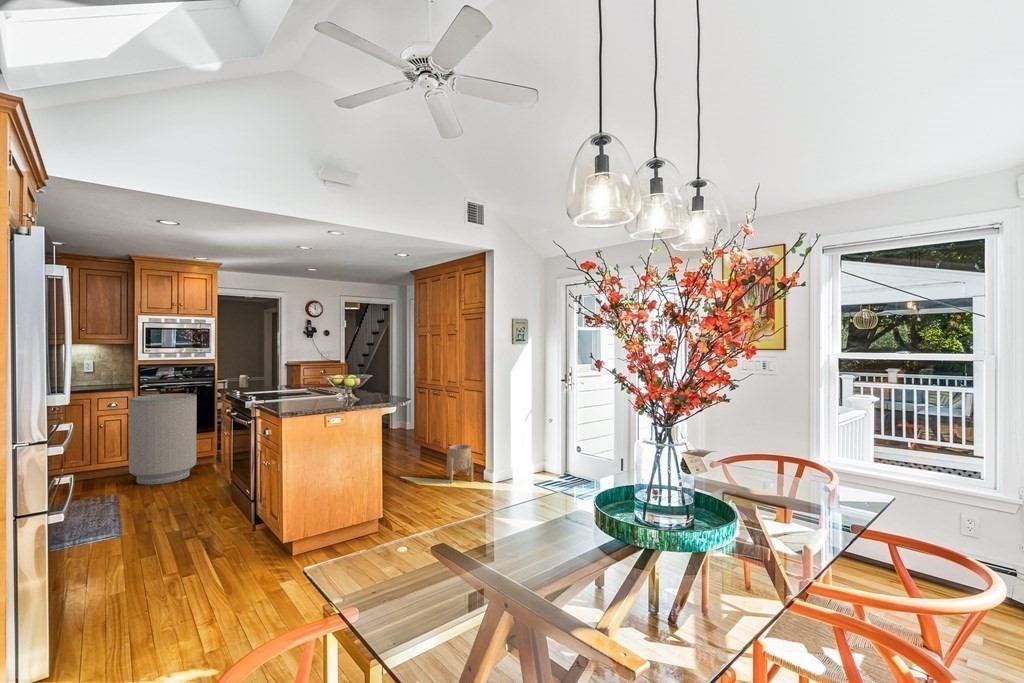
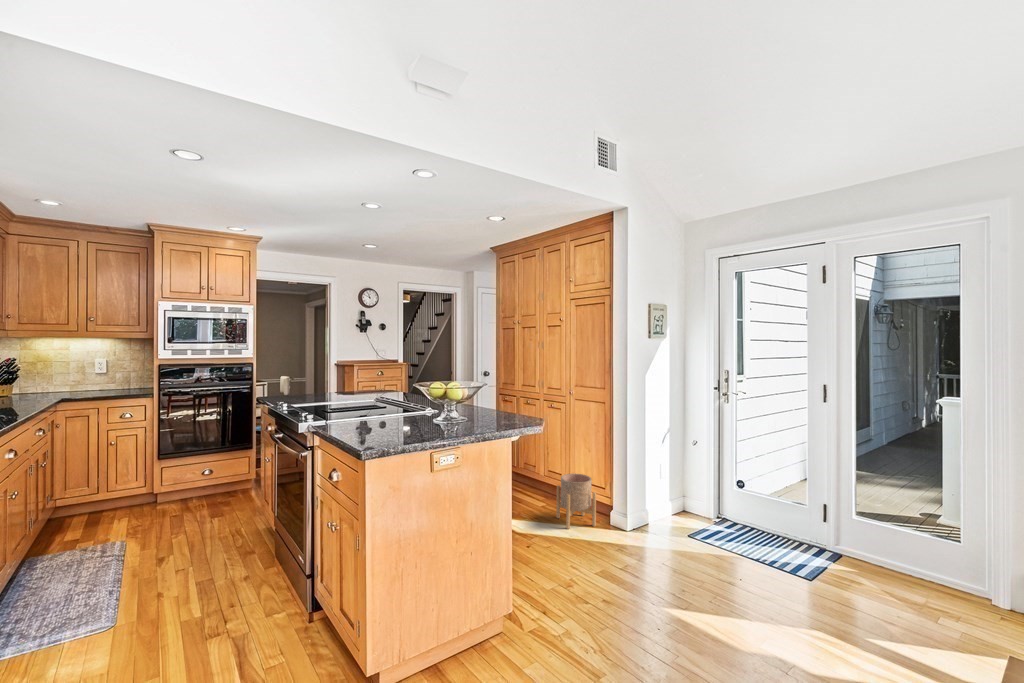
trash can: present [129,393,197,484] -> none [144,401,231,523]

